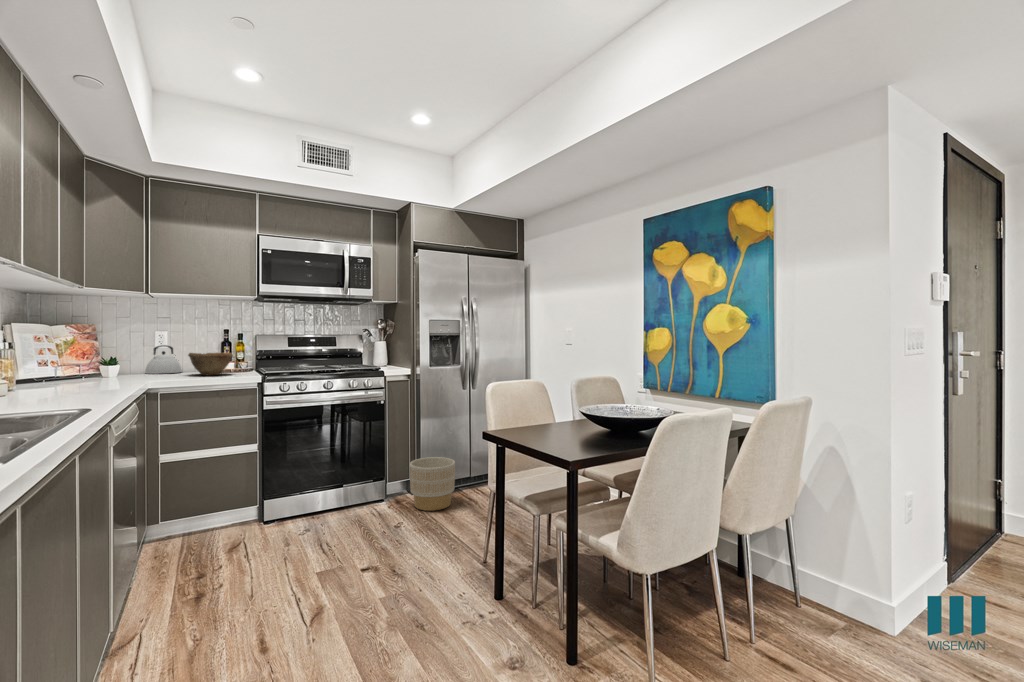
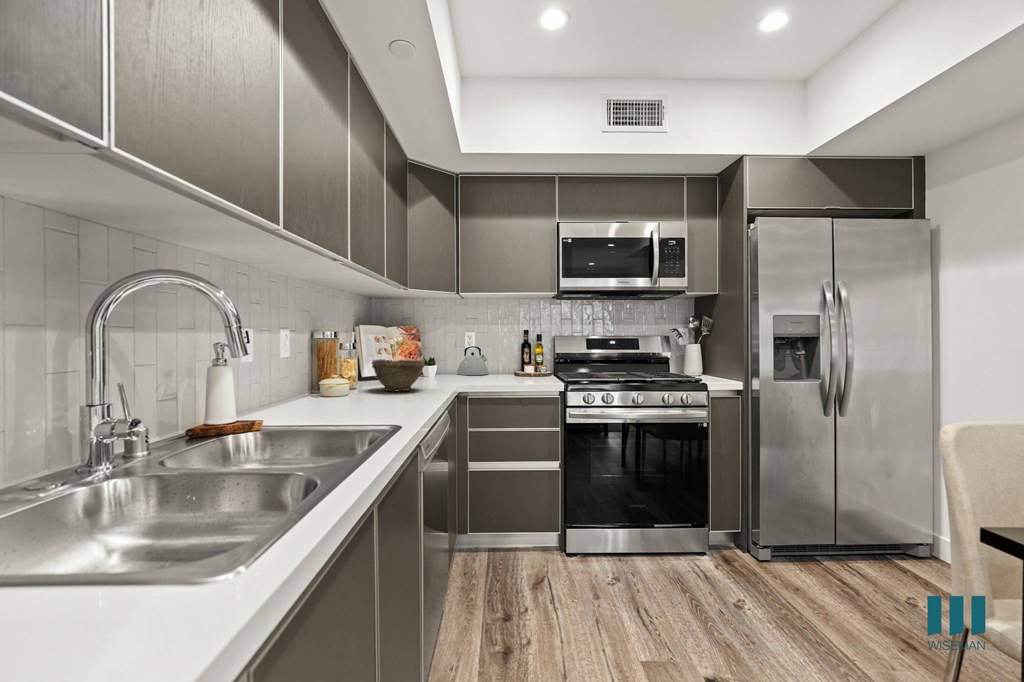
bowl: present [188,353,233,375] -> present [372,360,425,391]
planter: present [410,457,455,511] -> none [743,503,813,583]

